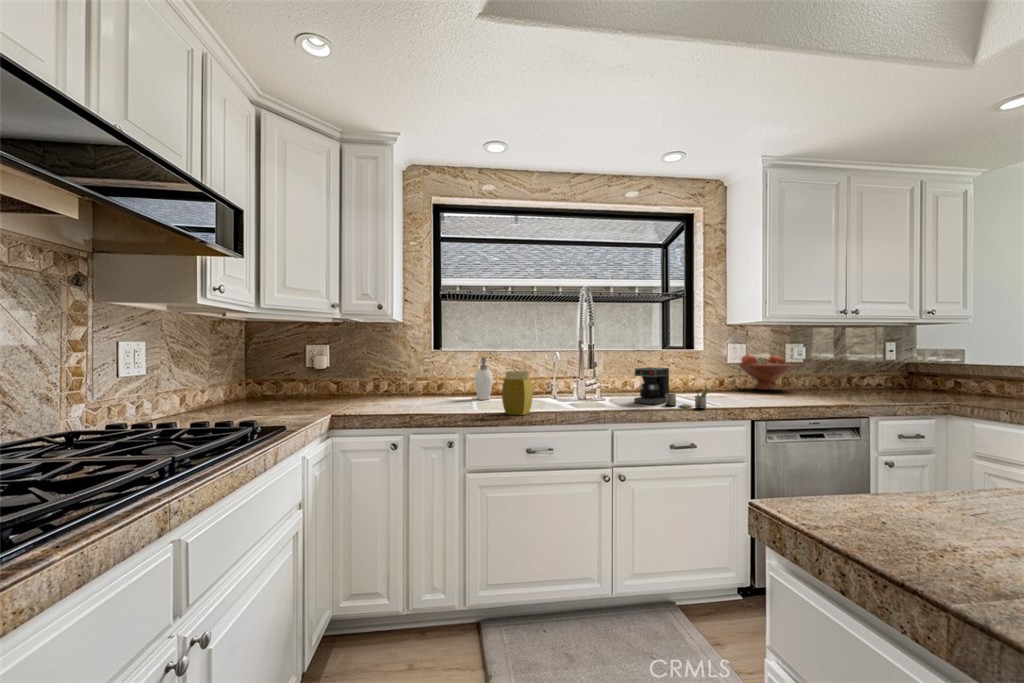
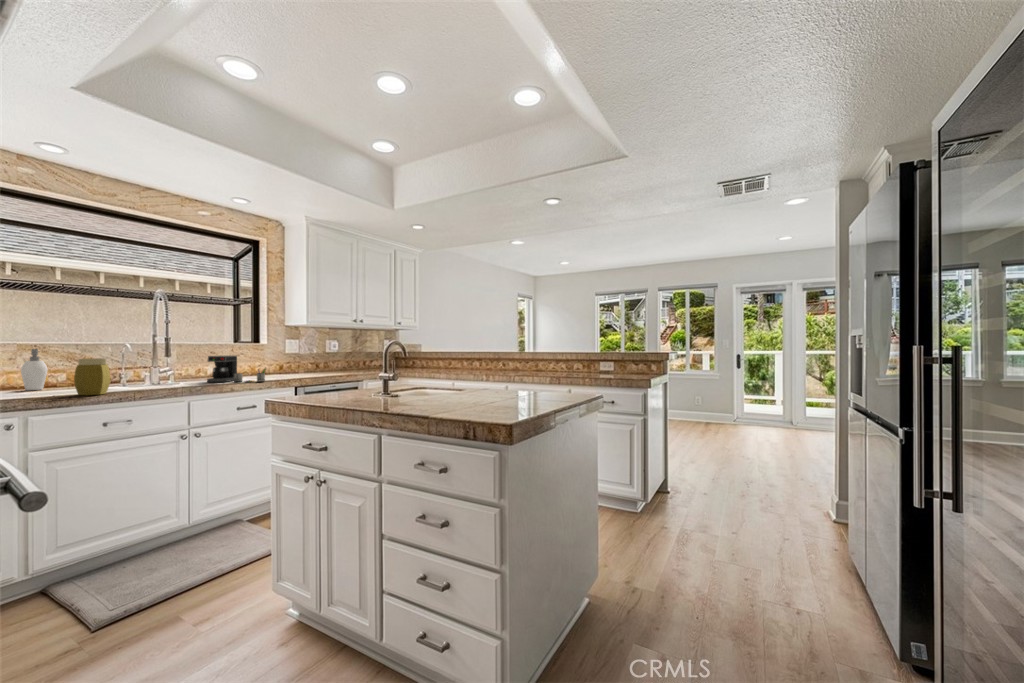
fruit bowl: present [739,354,792,390] -> none [292,346,329,371]

